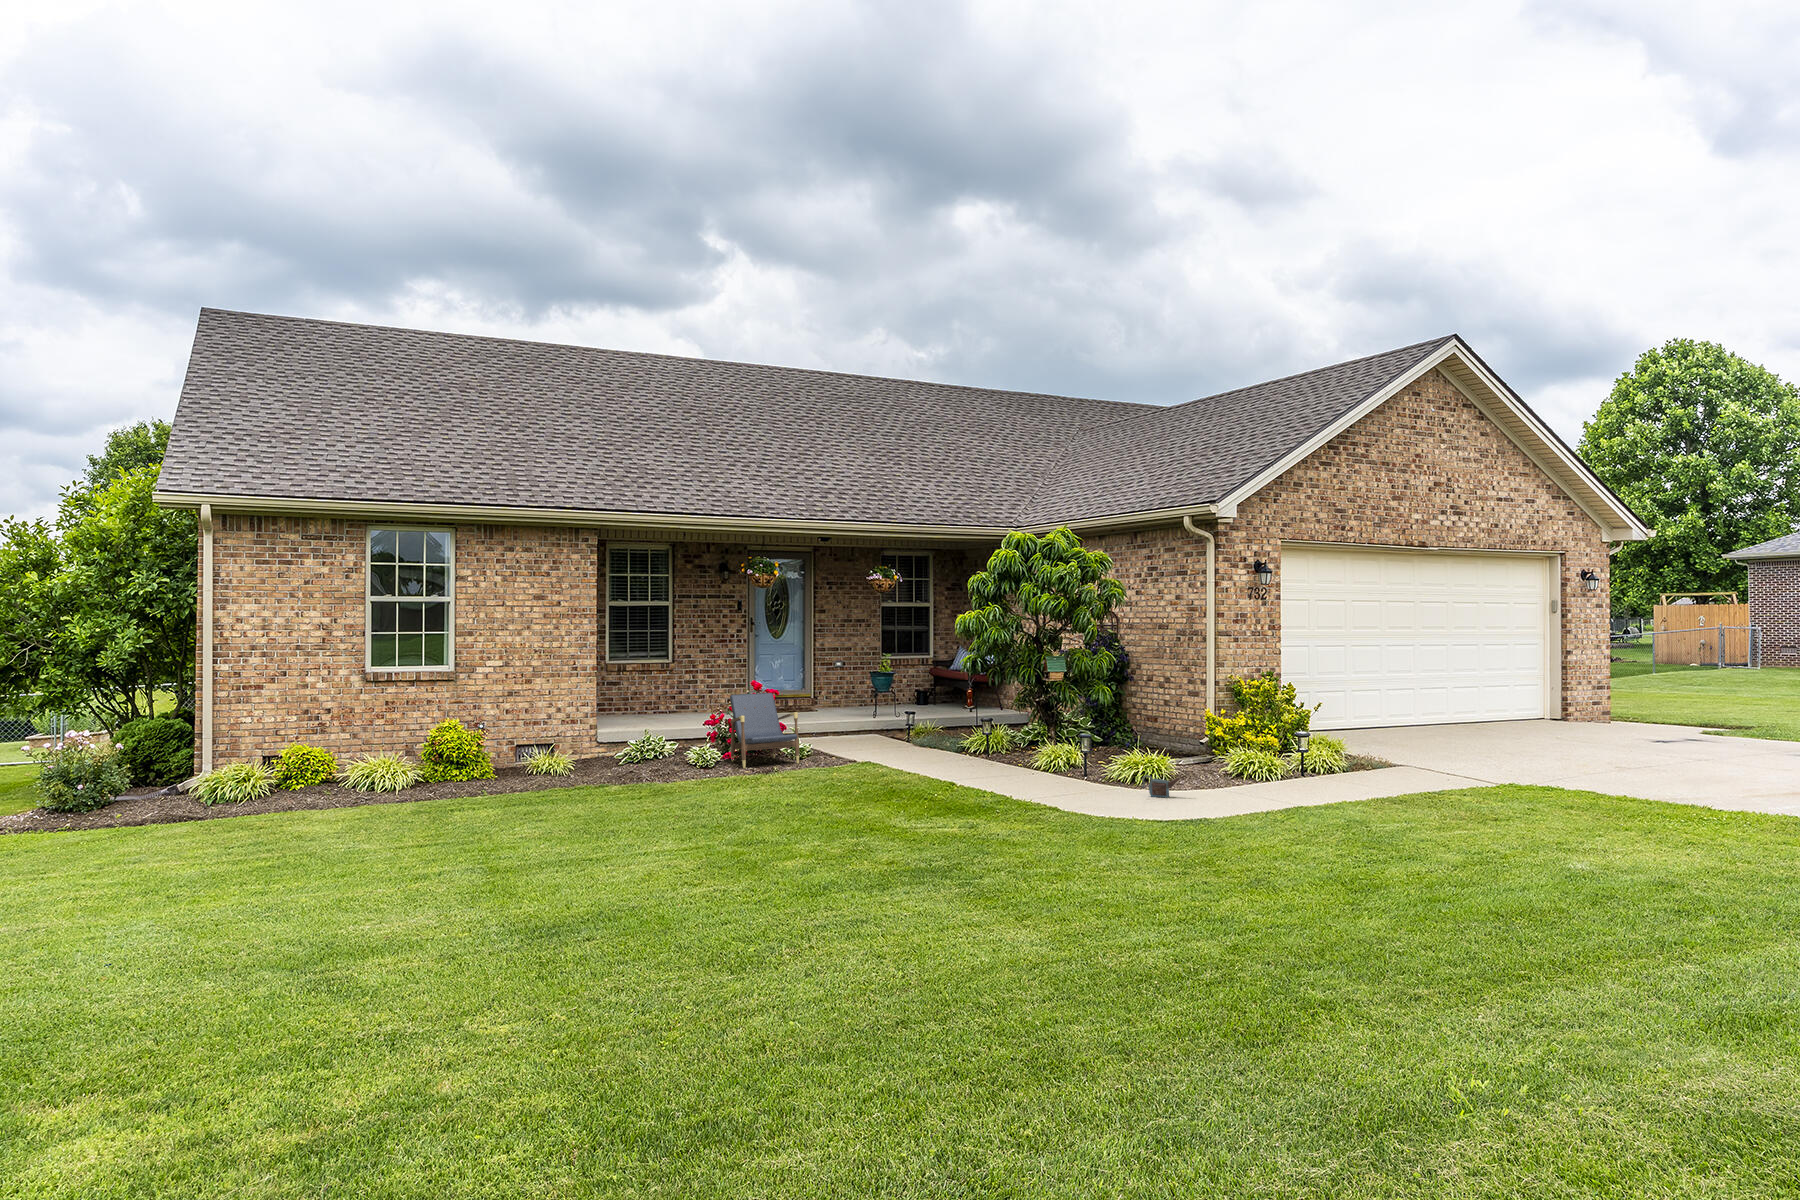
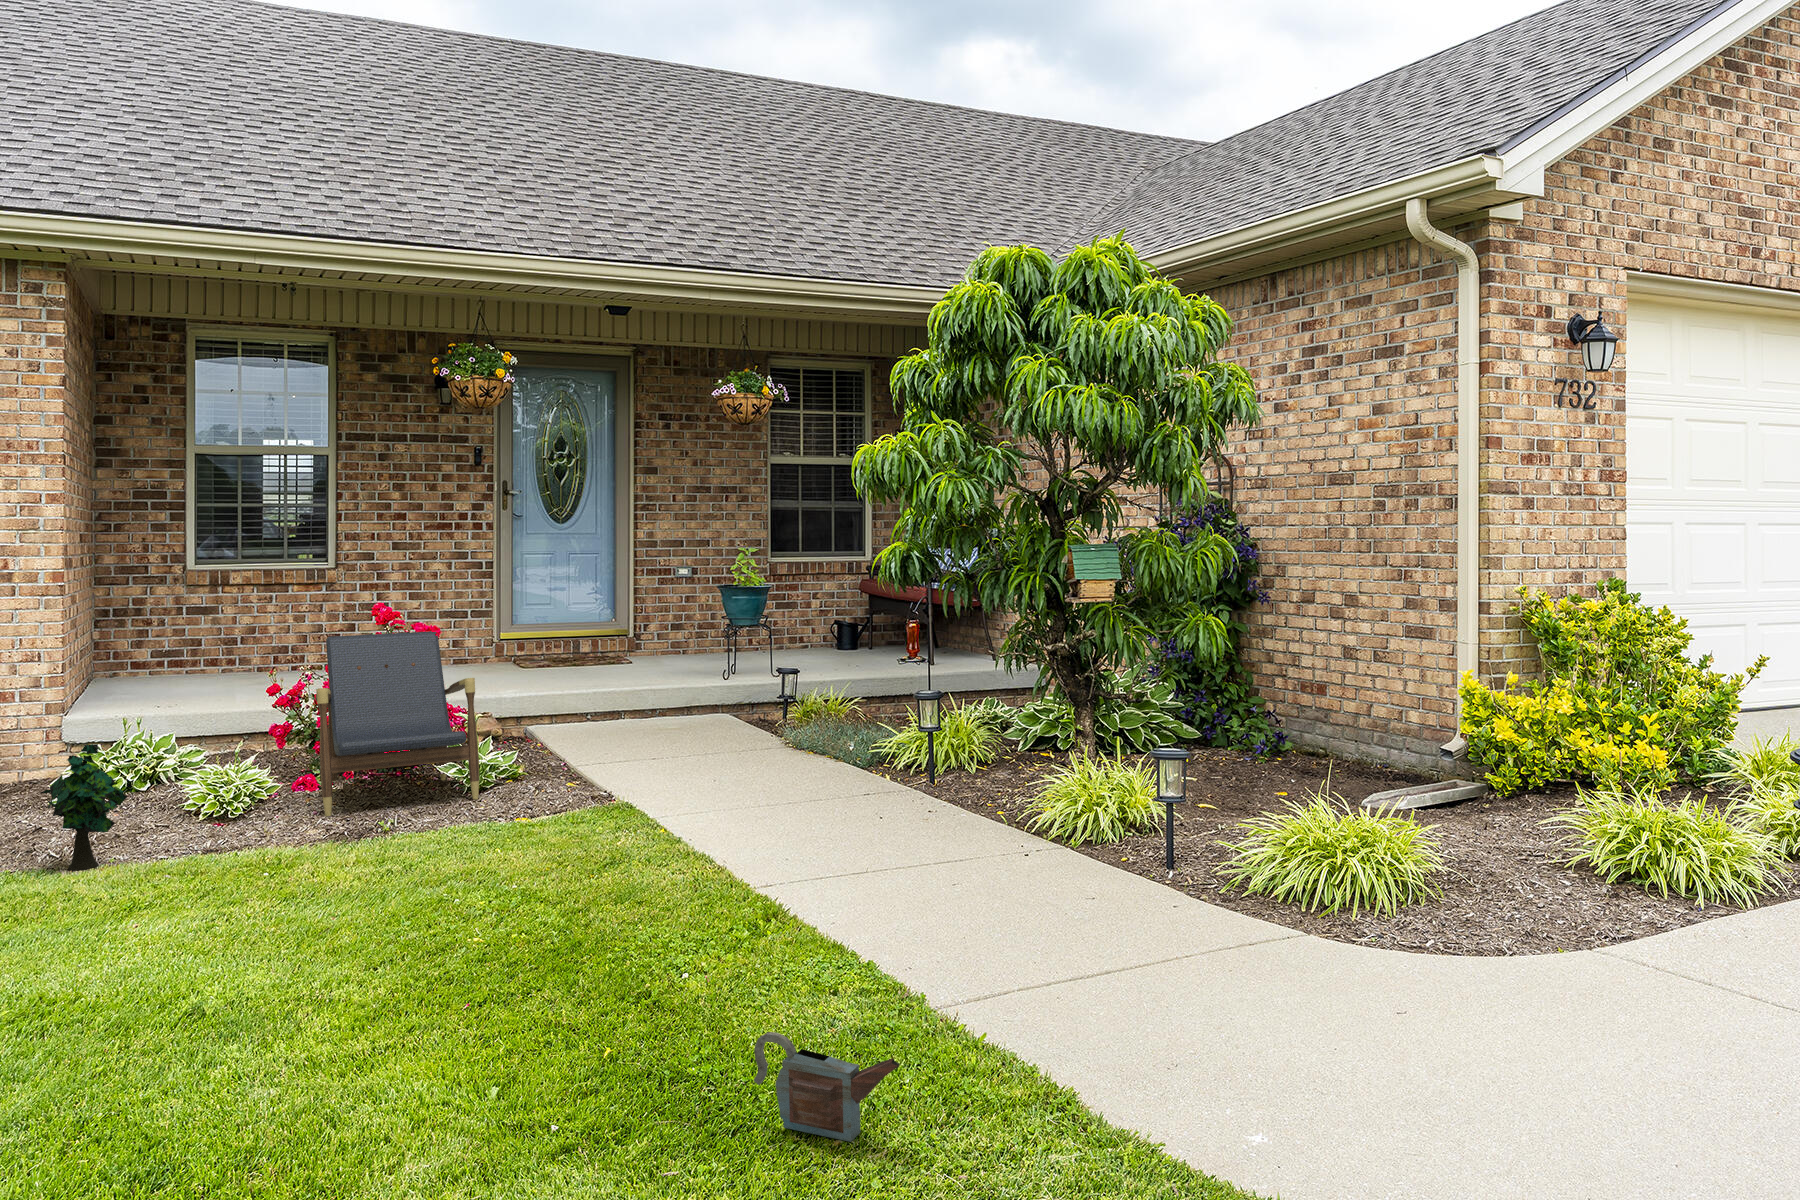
decorative plant: none [663,734,691,782] -> present [40,744,127,870]
watering can: present [1142,775,1180,798] -> present [754,1032,899,1142]

